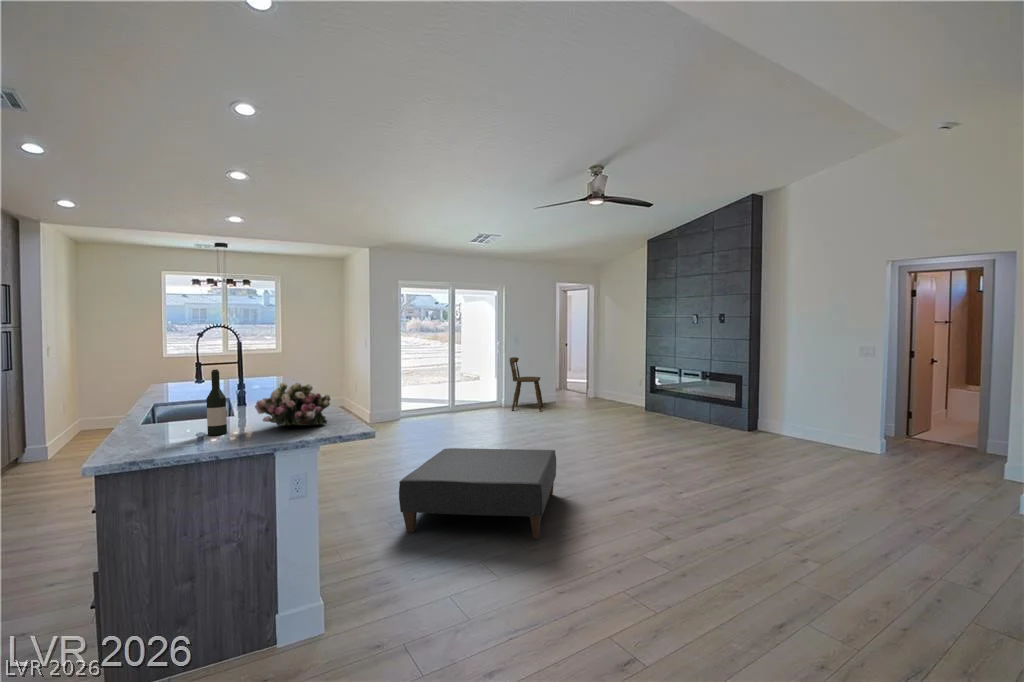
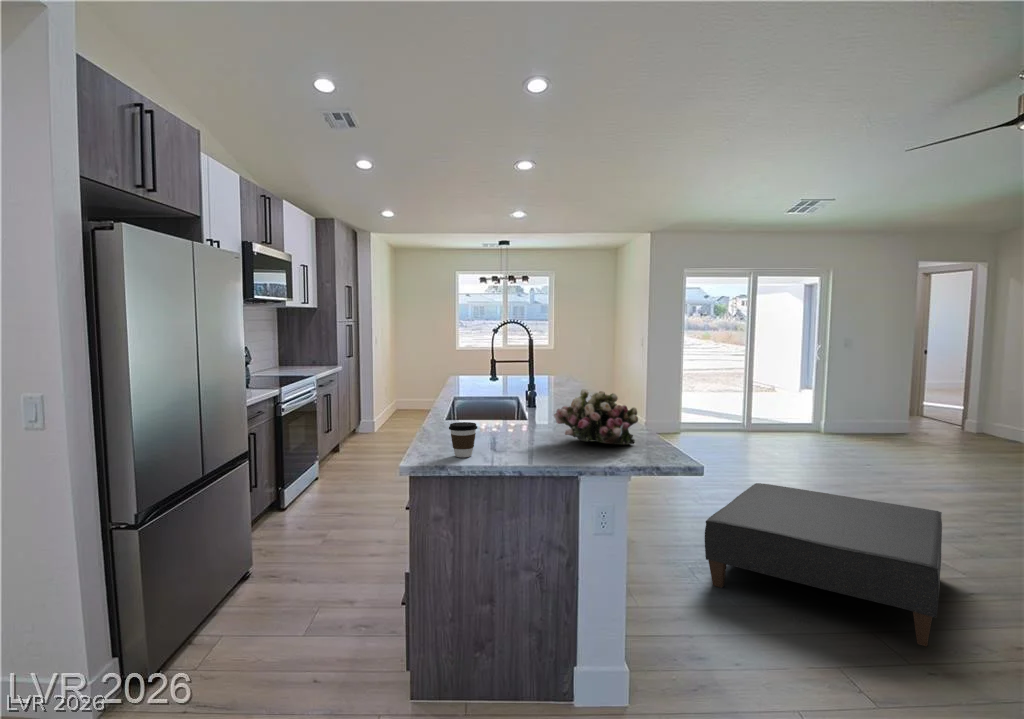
dining chair: present [510,357,543,411] -> none [832,367,882,442]
wine bottle: present [206,369,227,435] -> none [507,370,526,444]
coffee cup: none [140,419,172,452] -> present [449,422,477,458]

